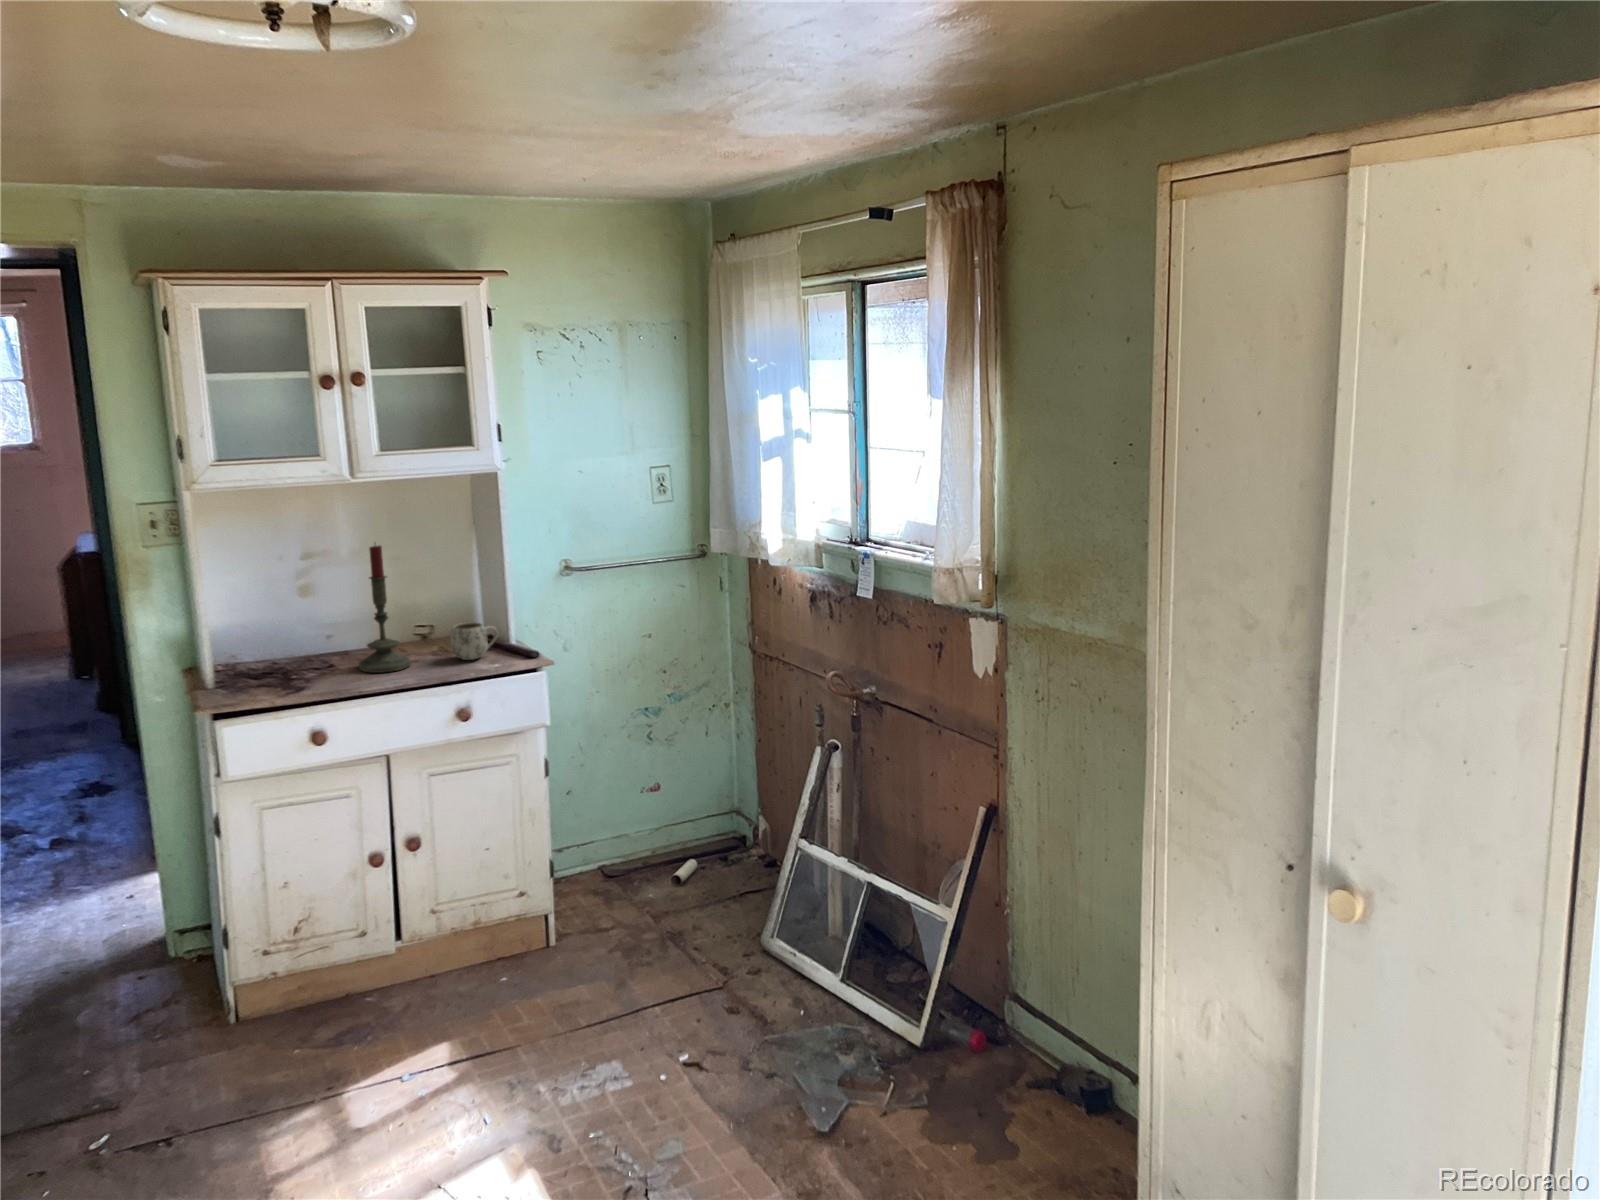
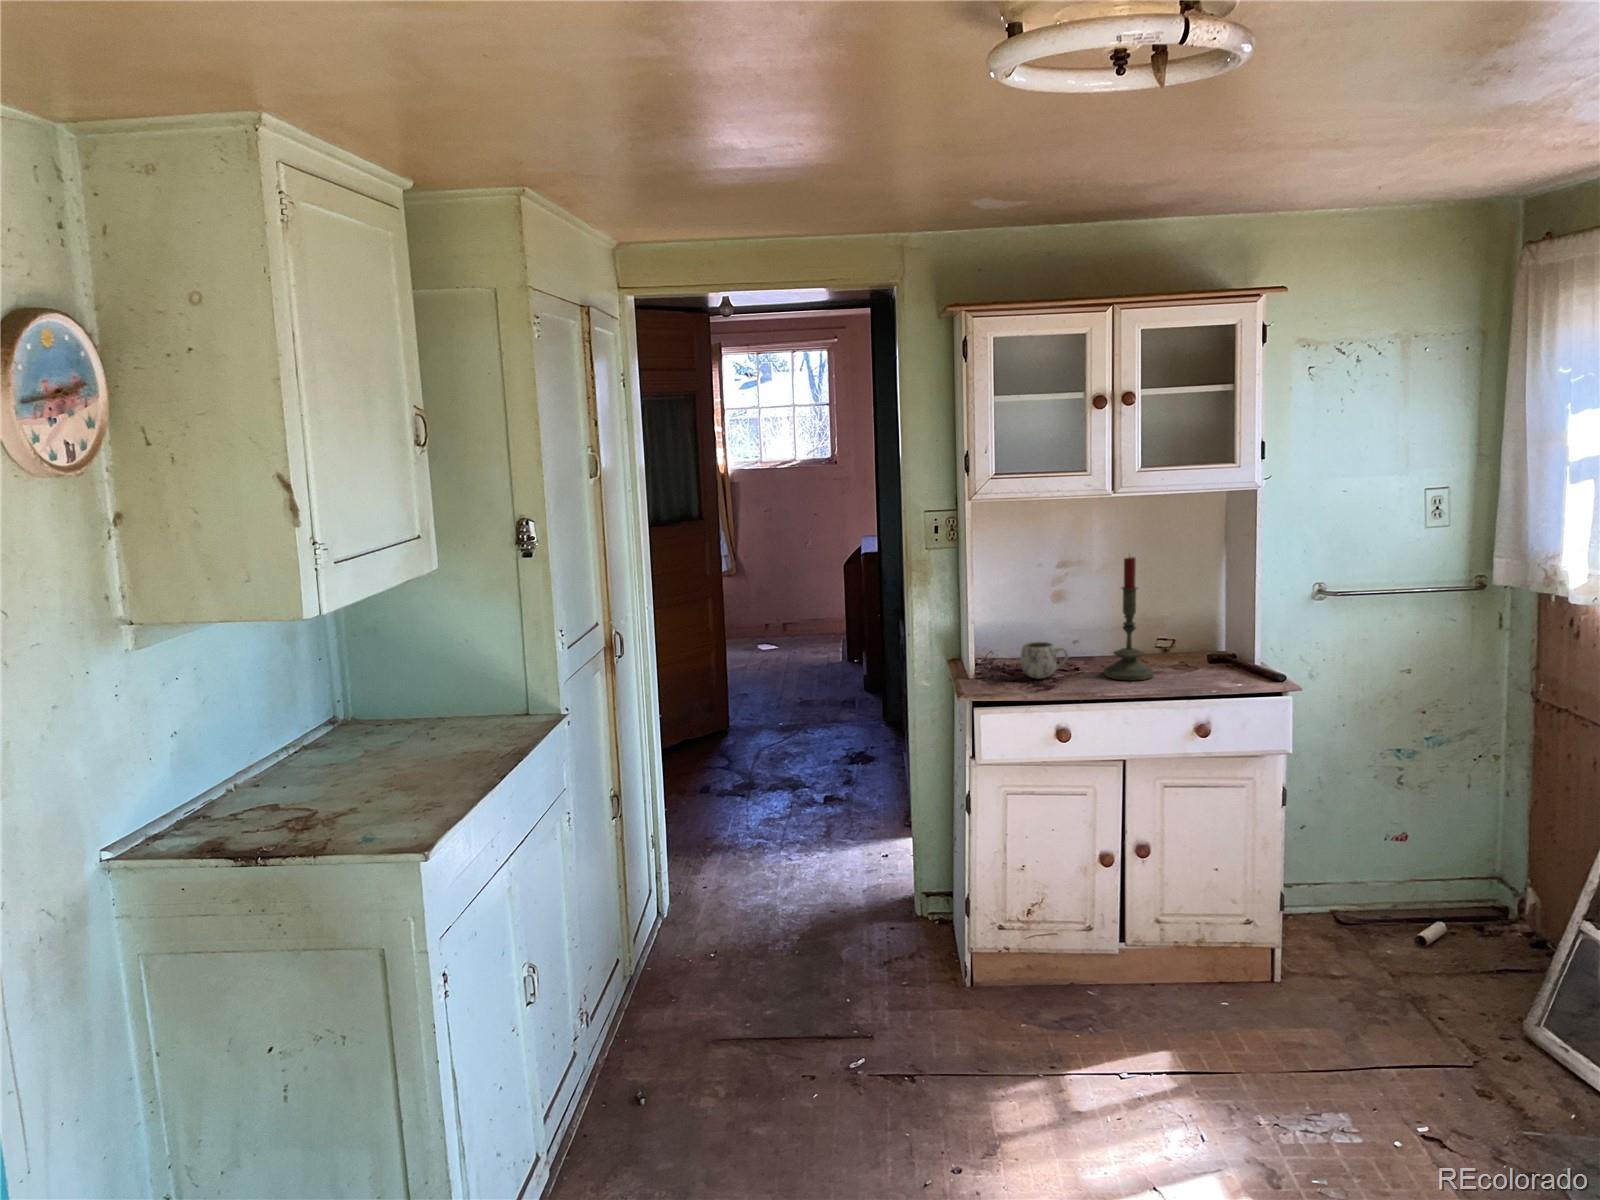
mug: present [450,622,499,660] -> present [1020,642,1068,679]

